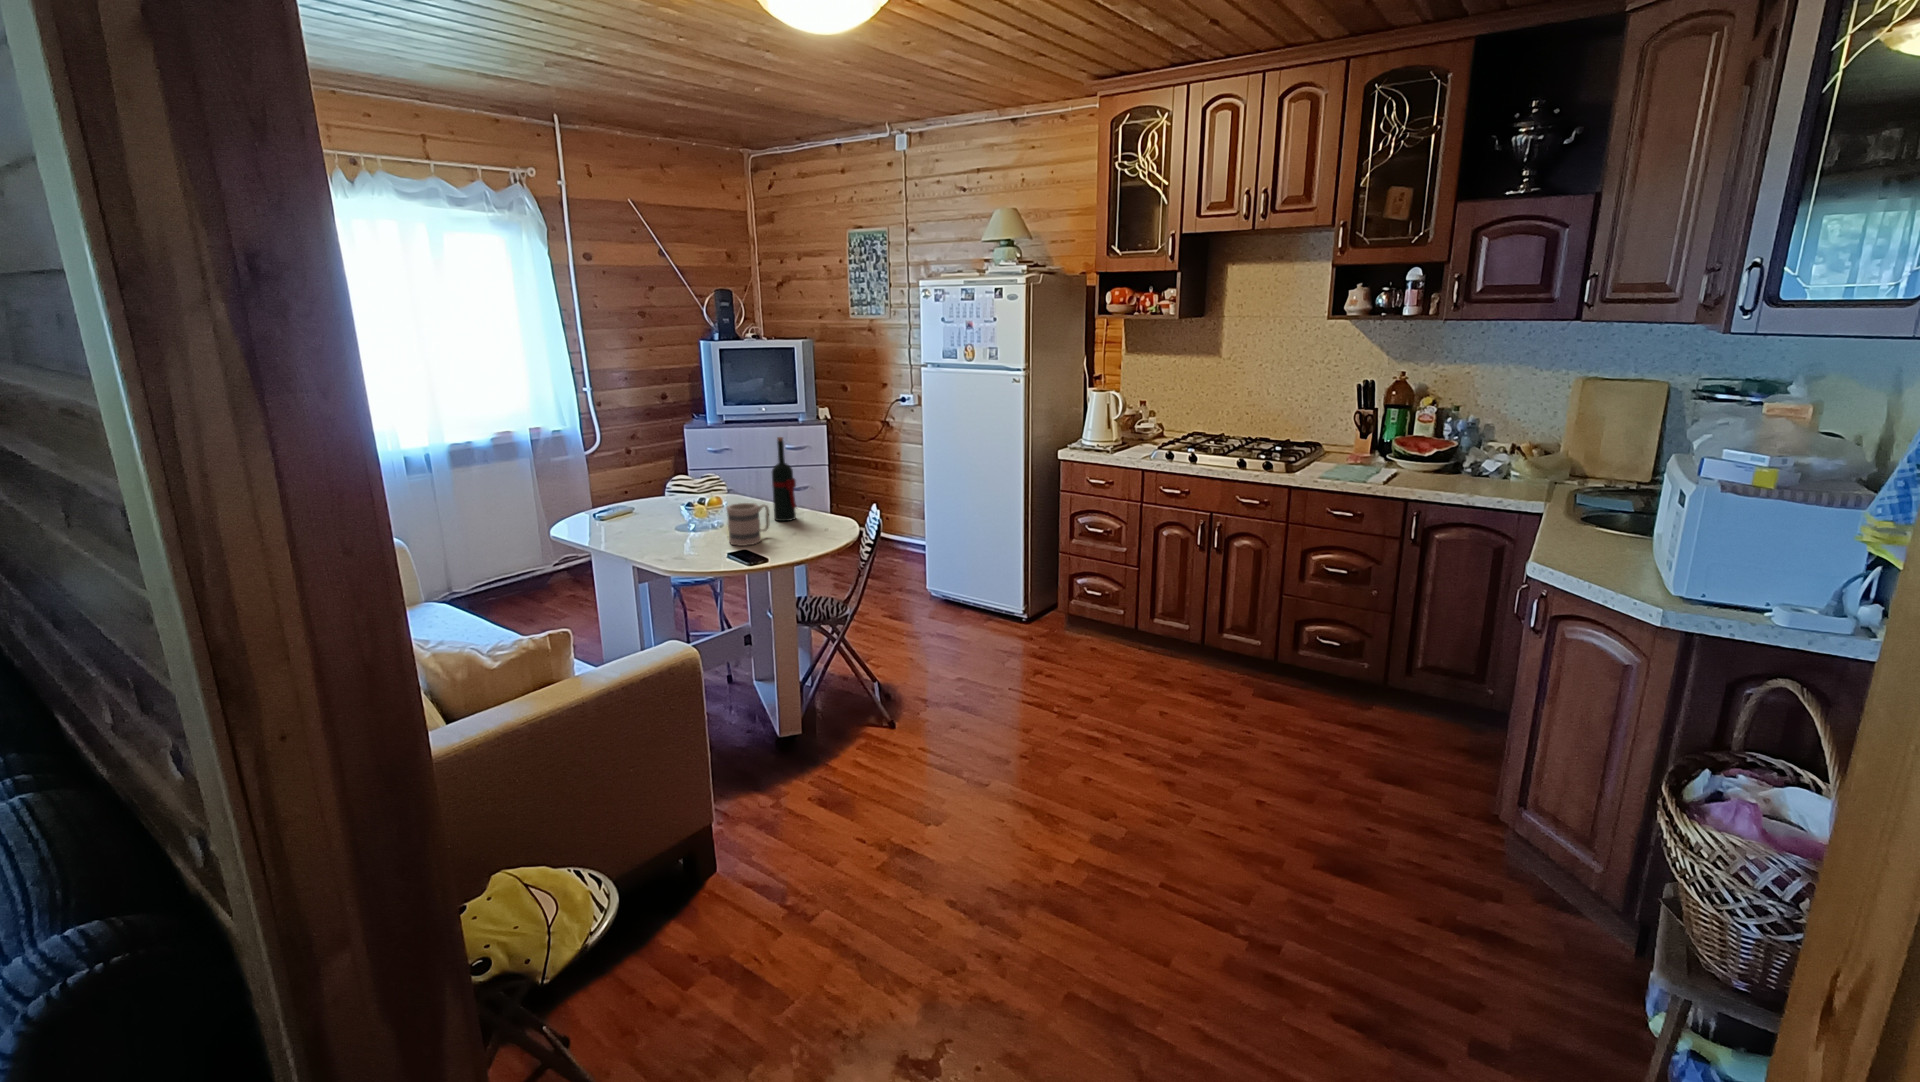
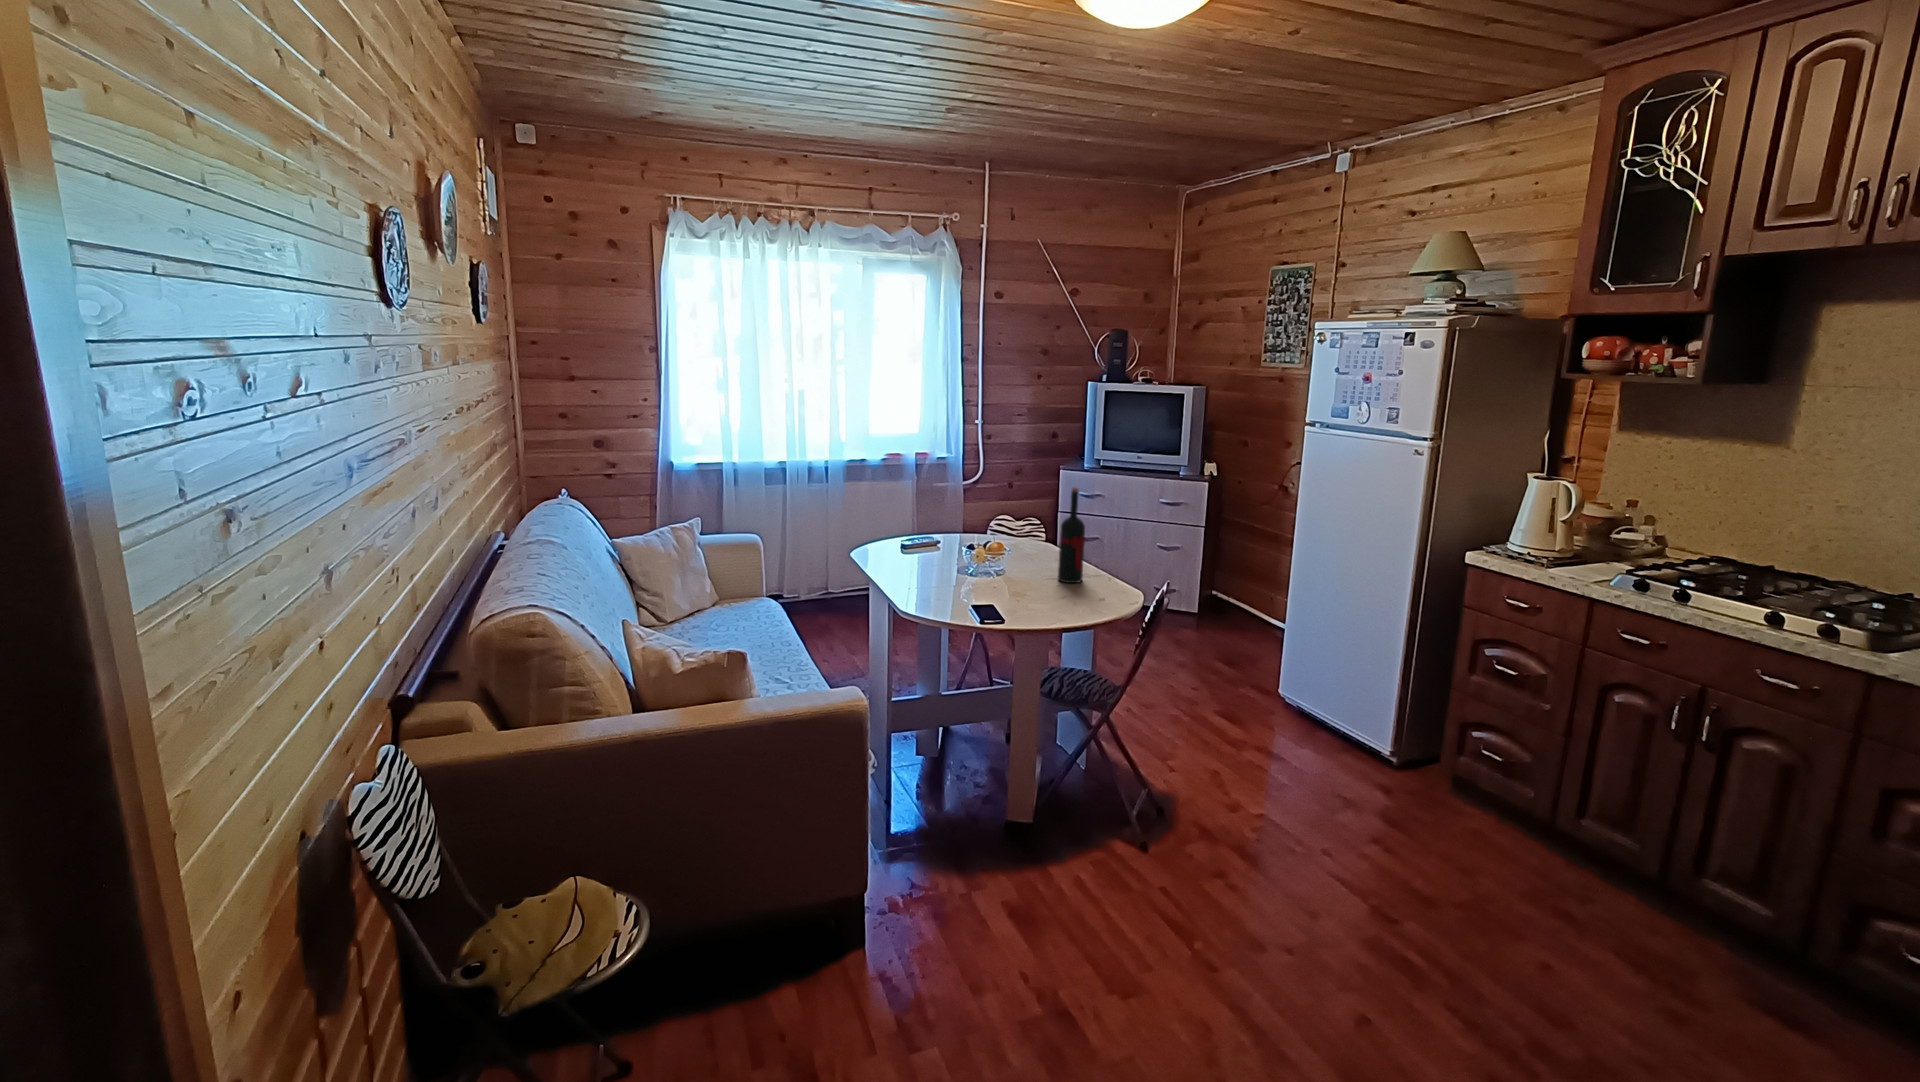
mug: present [727,503,769,546] -> none [989,554,1039,602]

